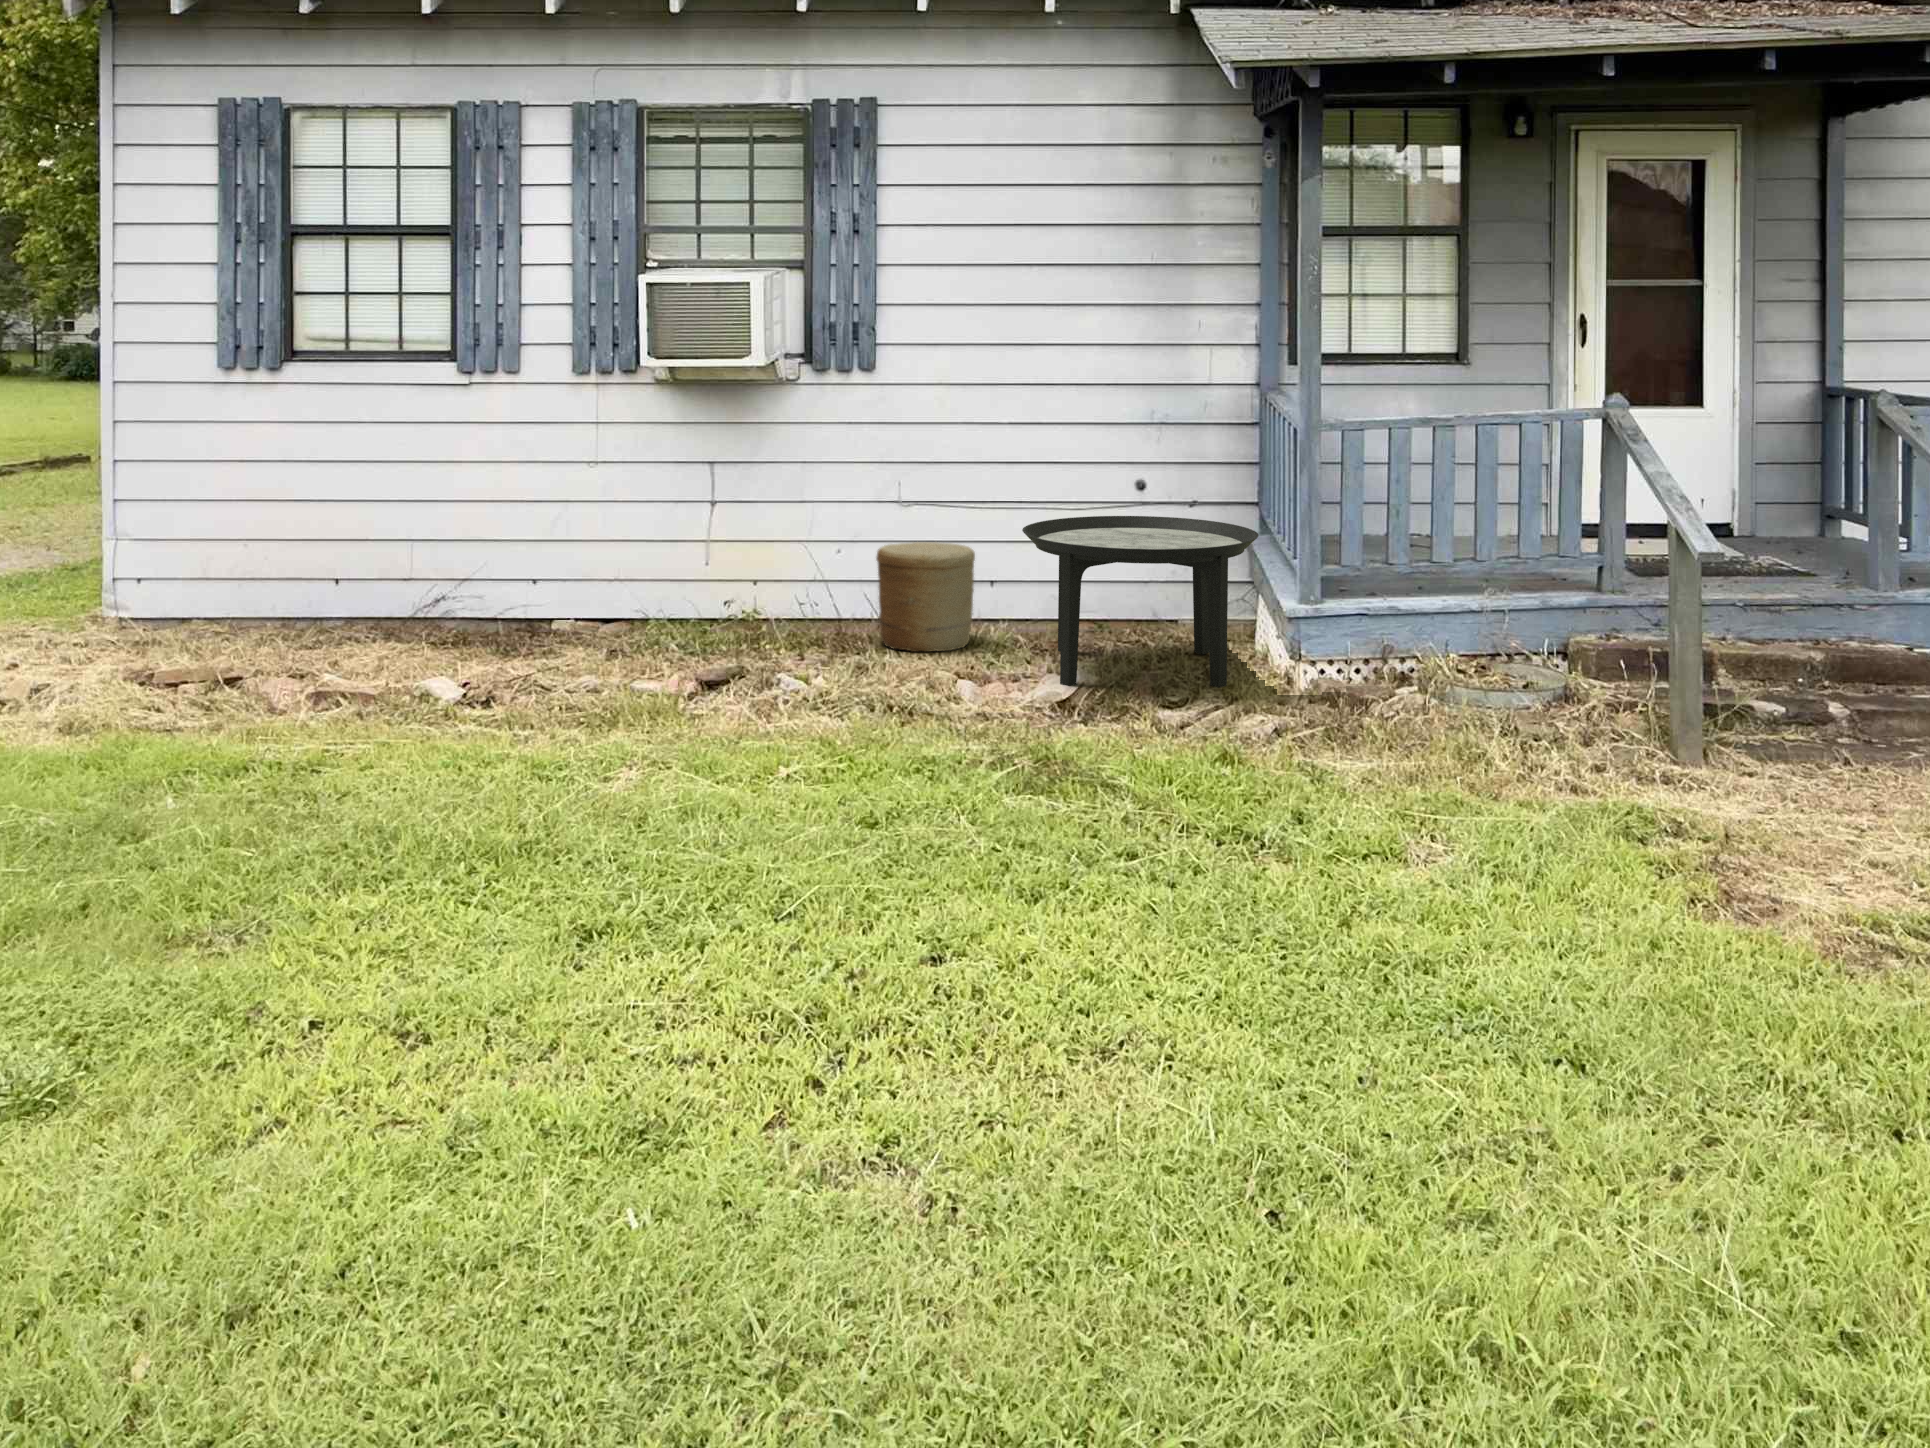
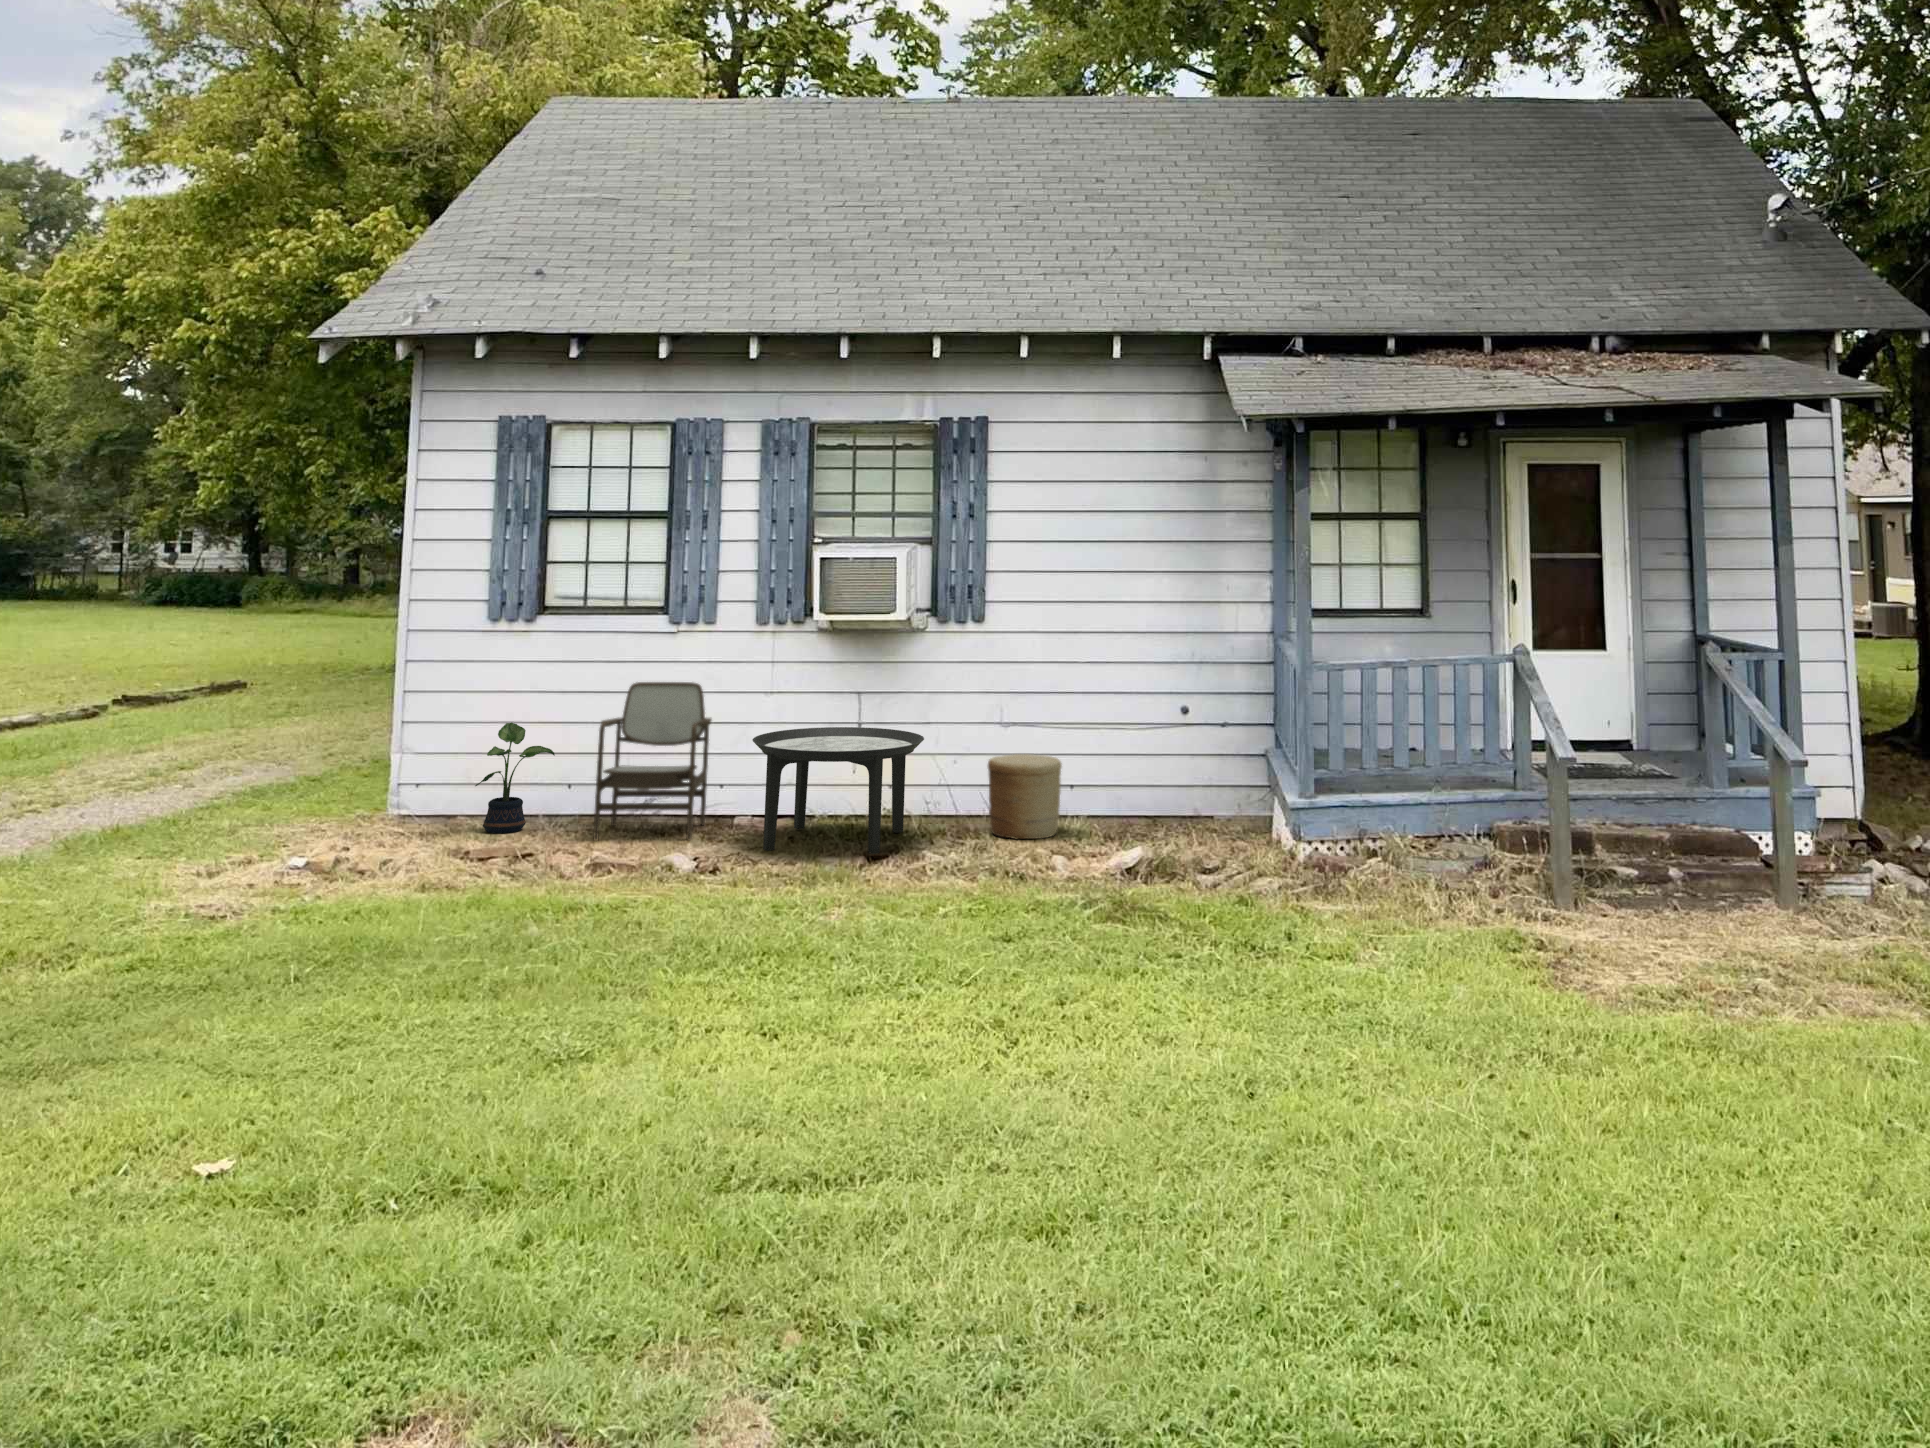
armchair: none [348,447,517,652] -> present [593,682,712,841]
potted plant: none [196,499,306,641] -> present [475,722,555,833]
round table: present [1022,516,1259,688] -> present [753,727,924,854]

